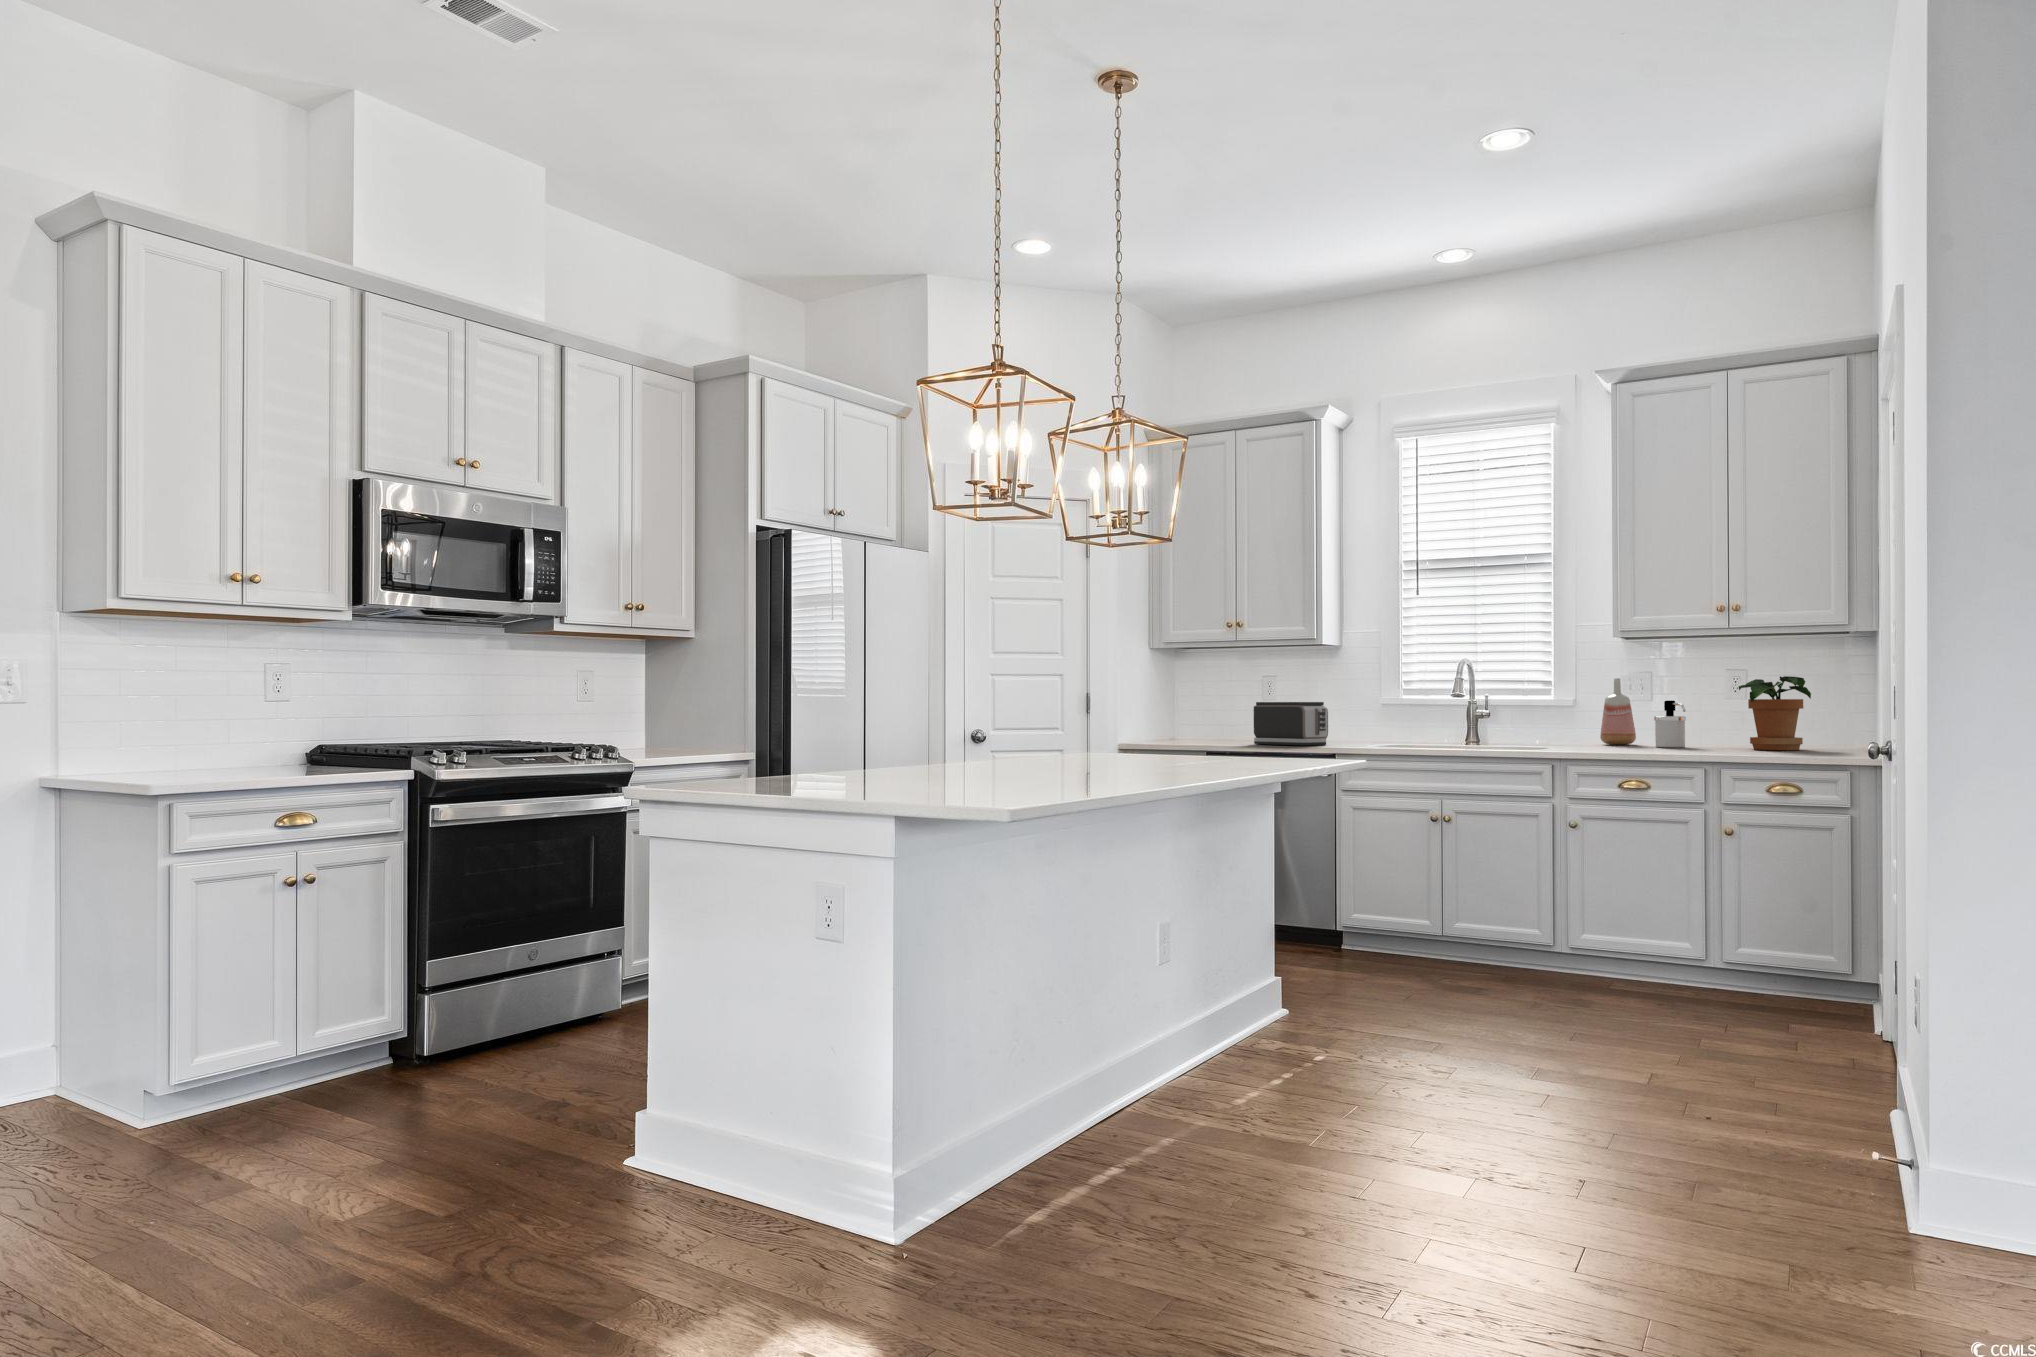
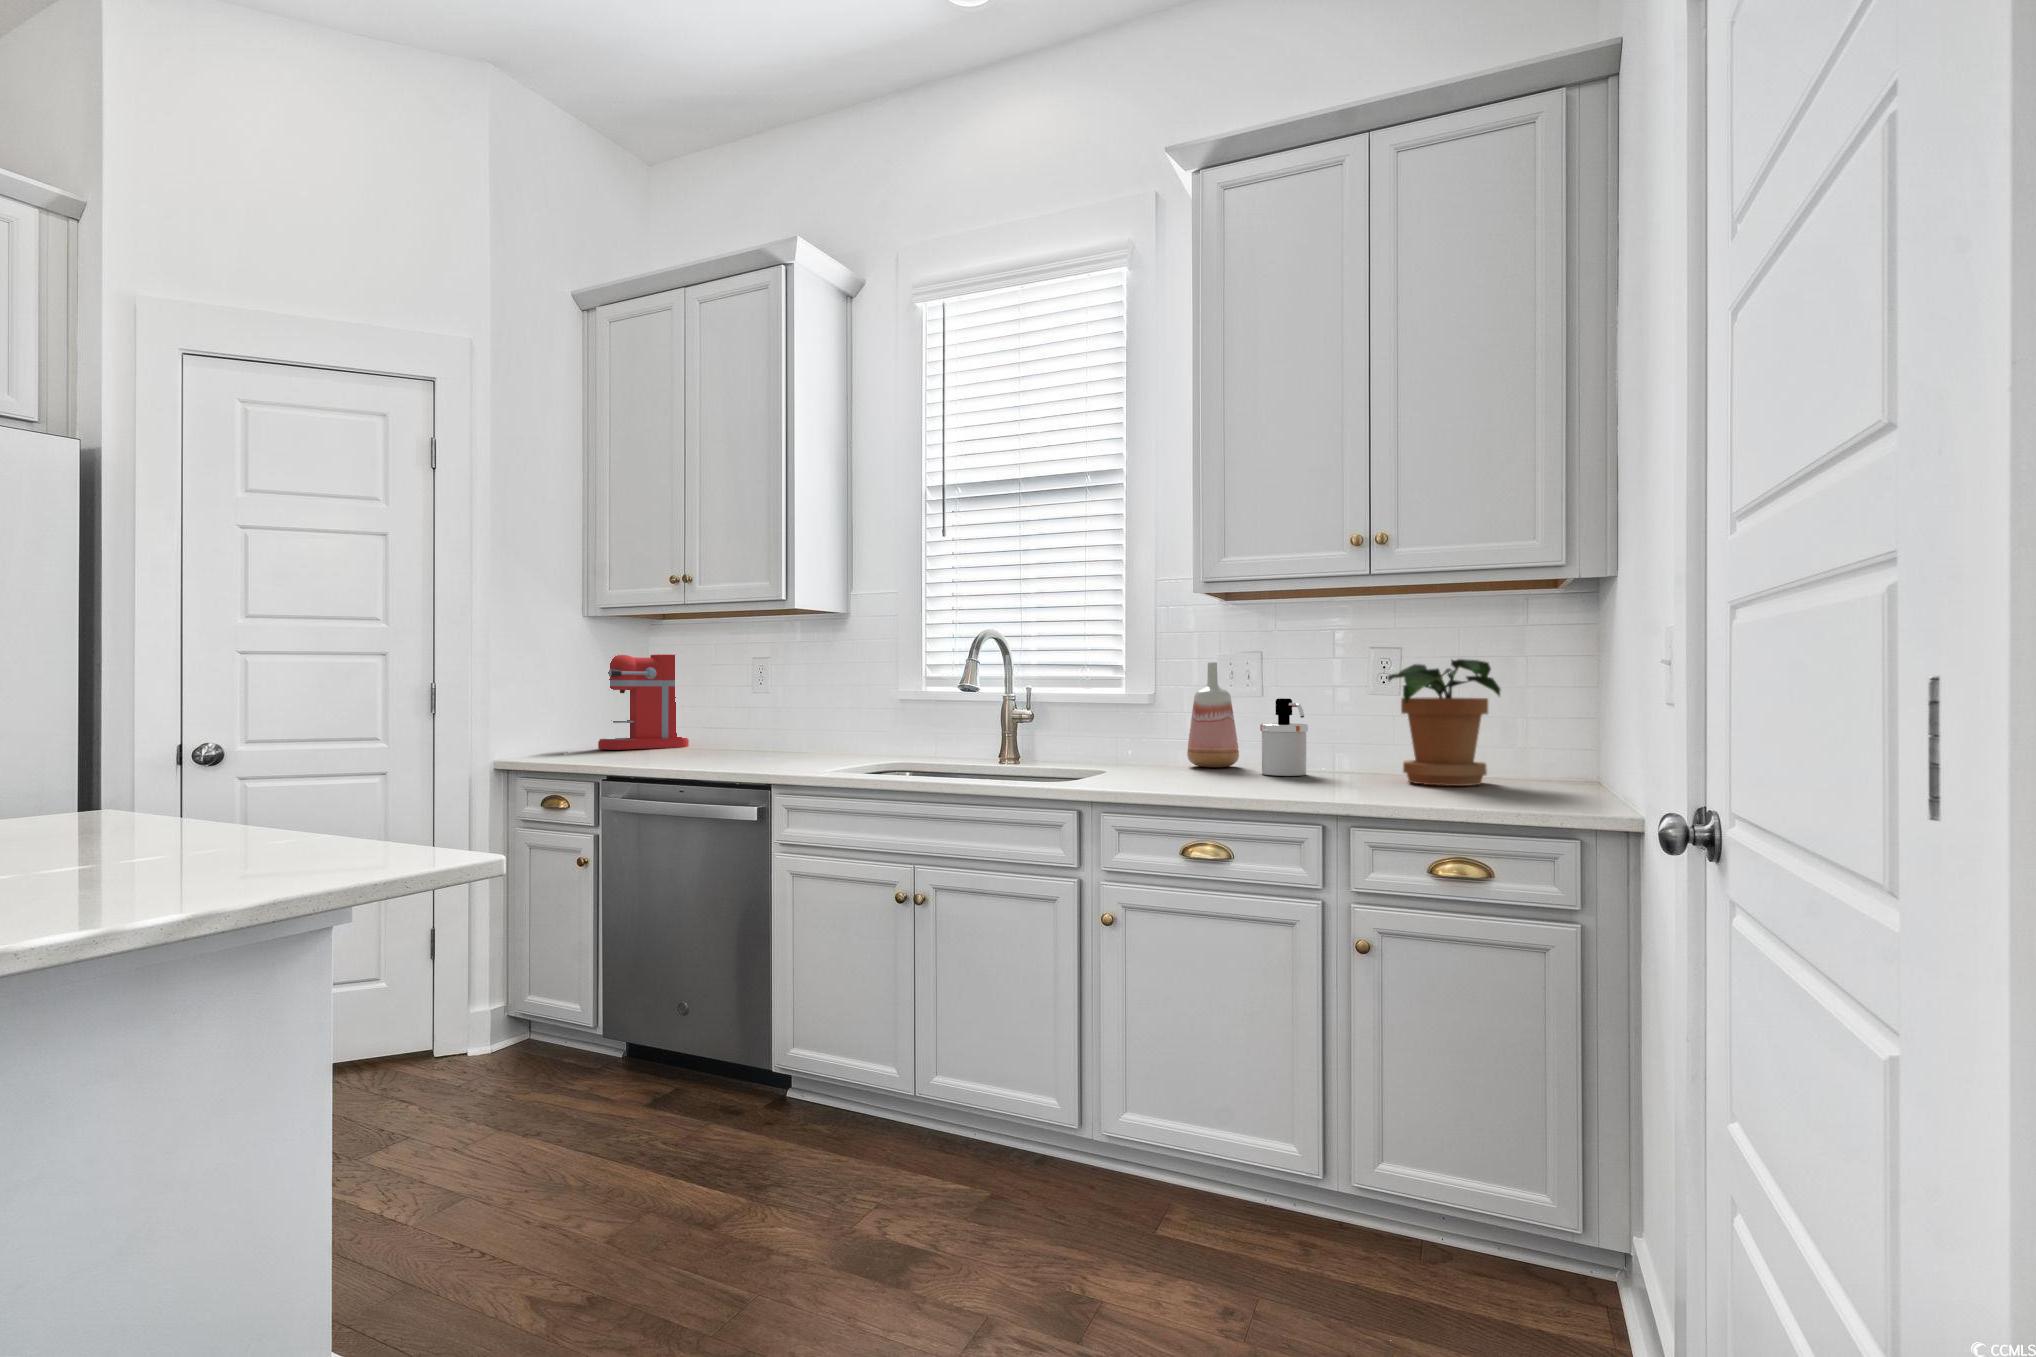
coffee maker: none [1153,674,1209,739] -> present [598,654,689,750]
toaster: present [1254,702,1328,745] -> none [683,697,790,768]

